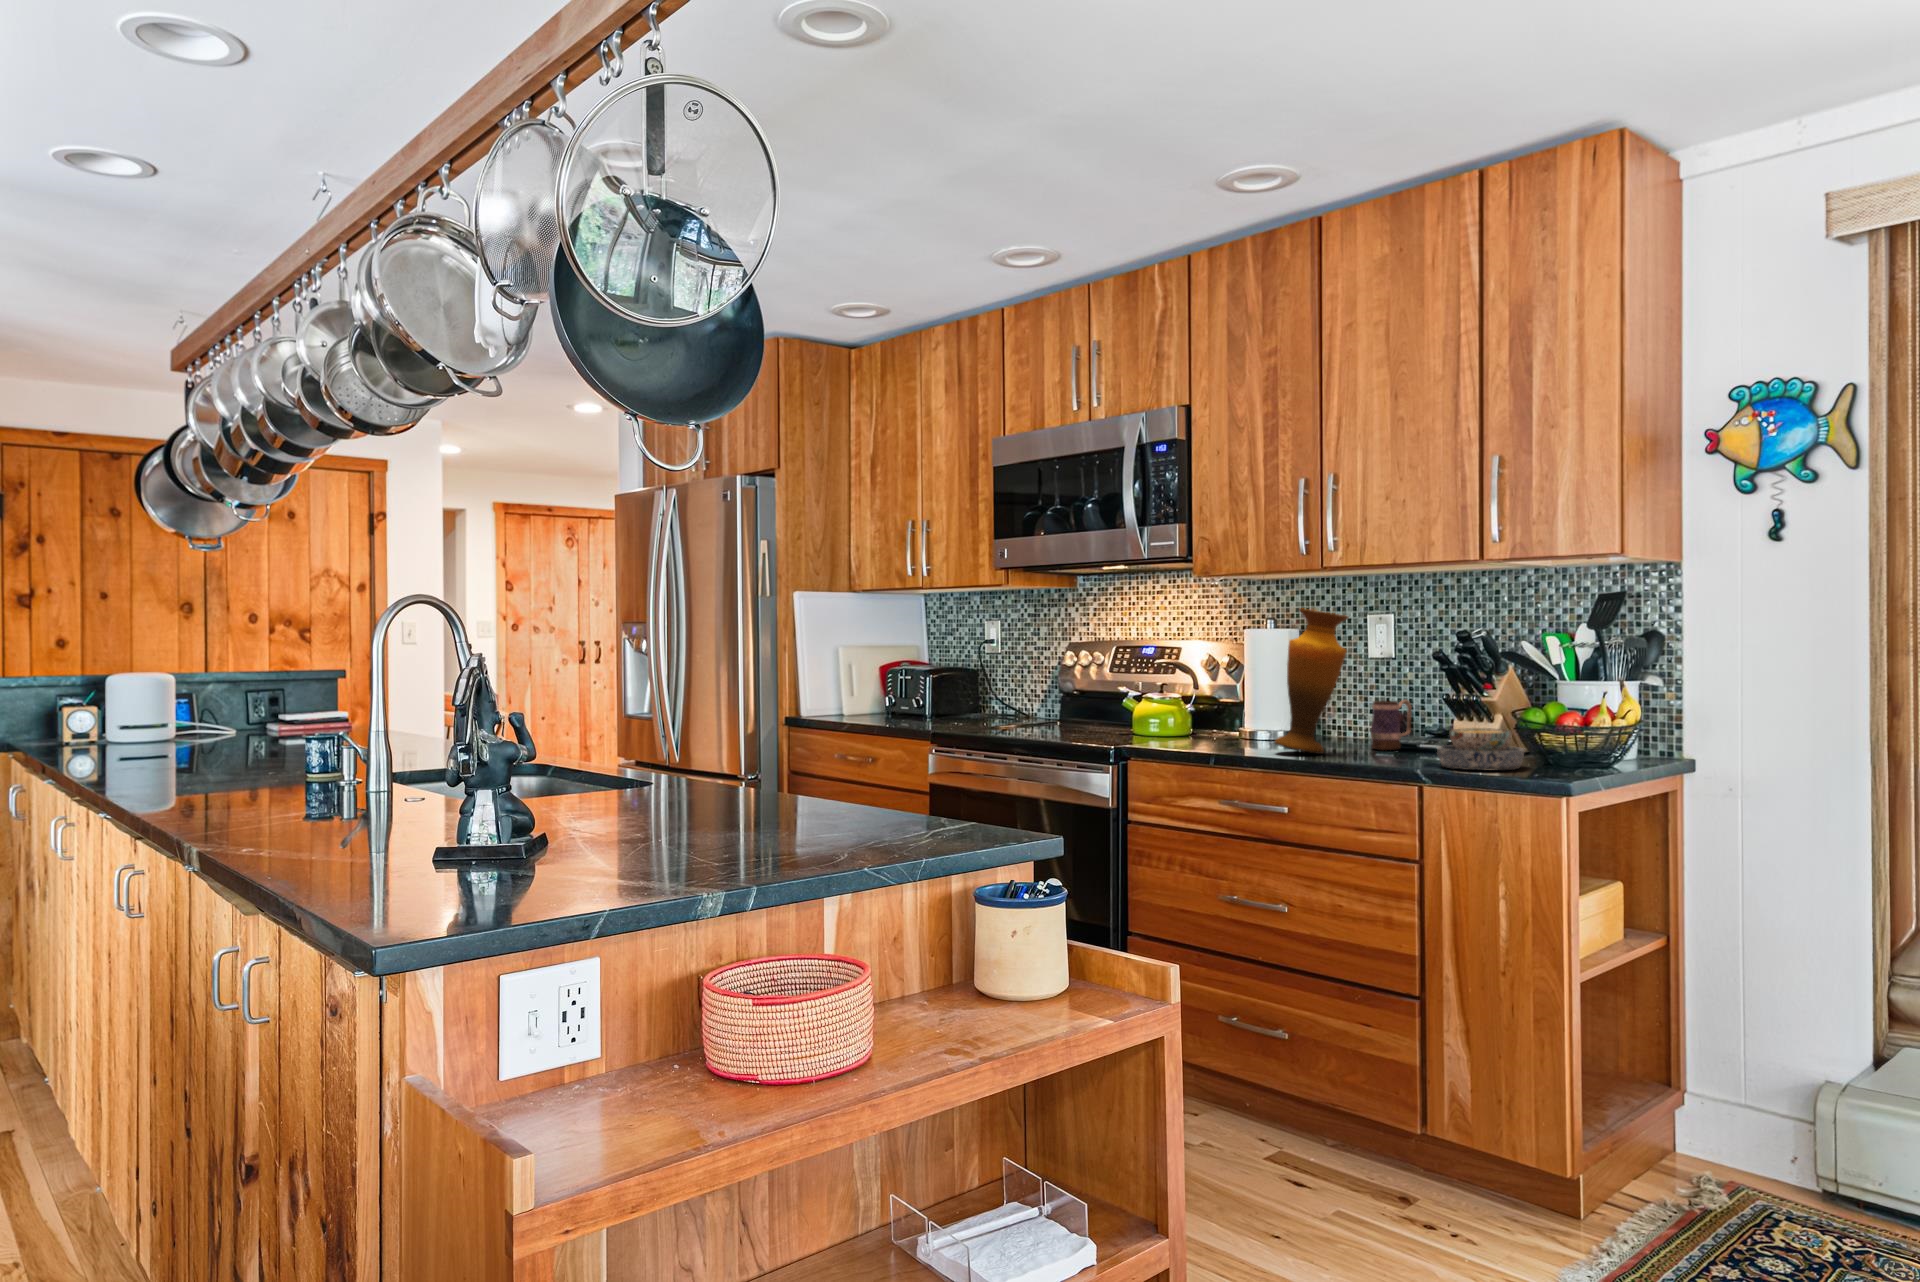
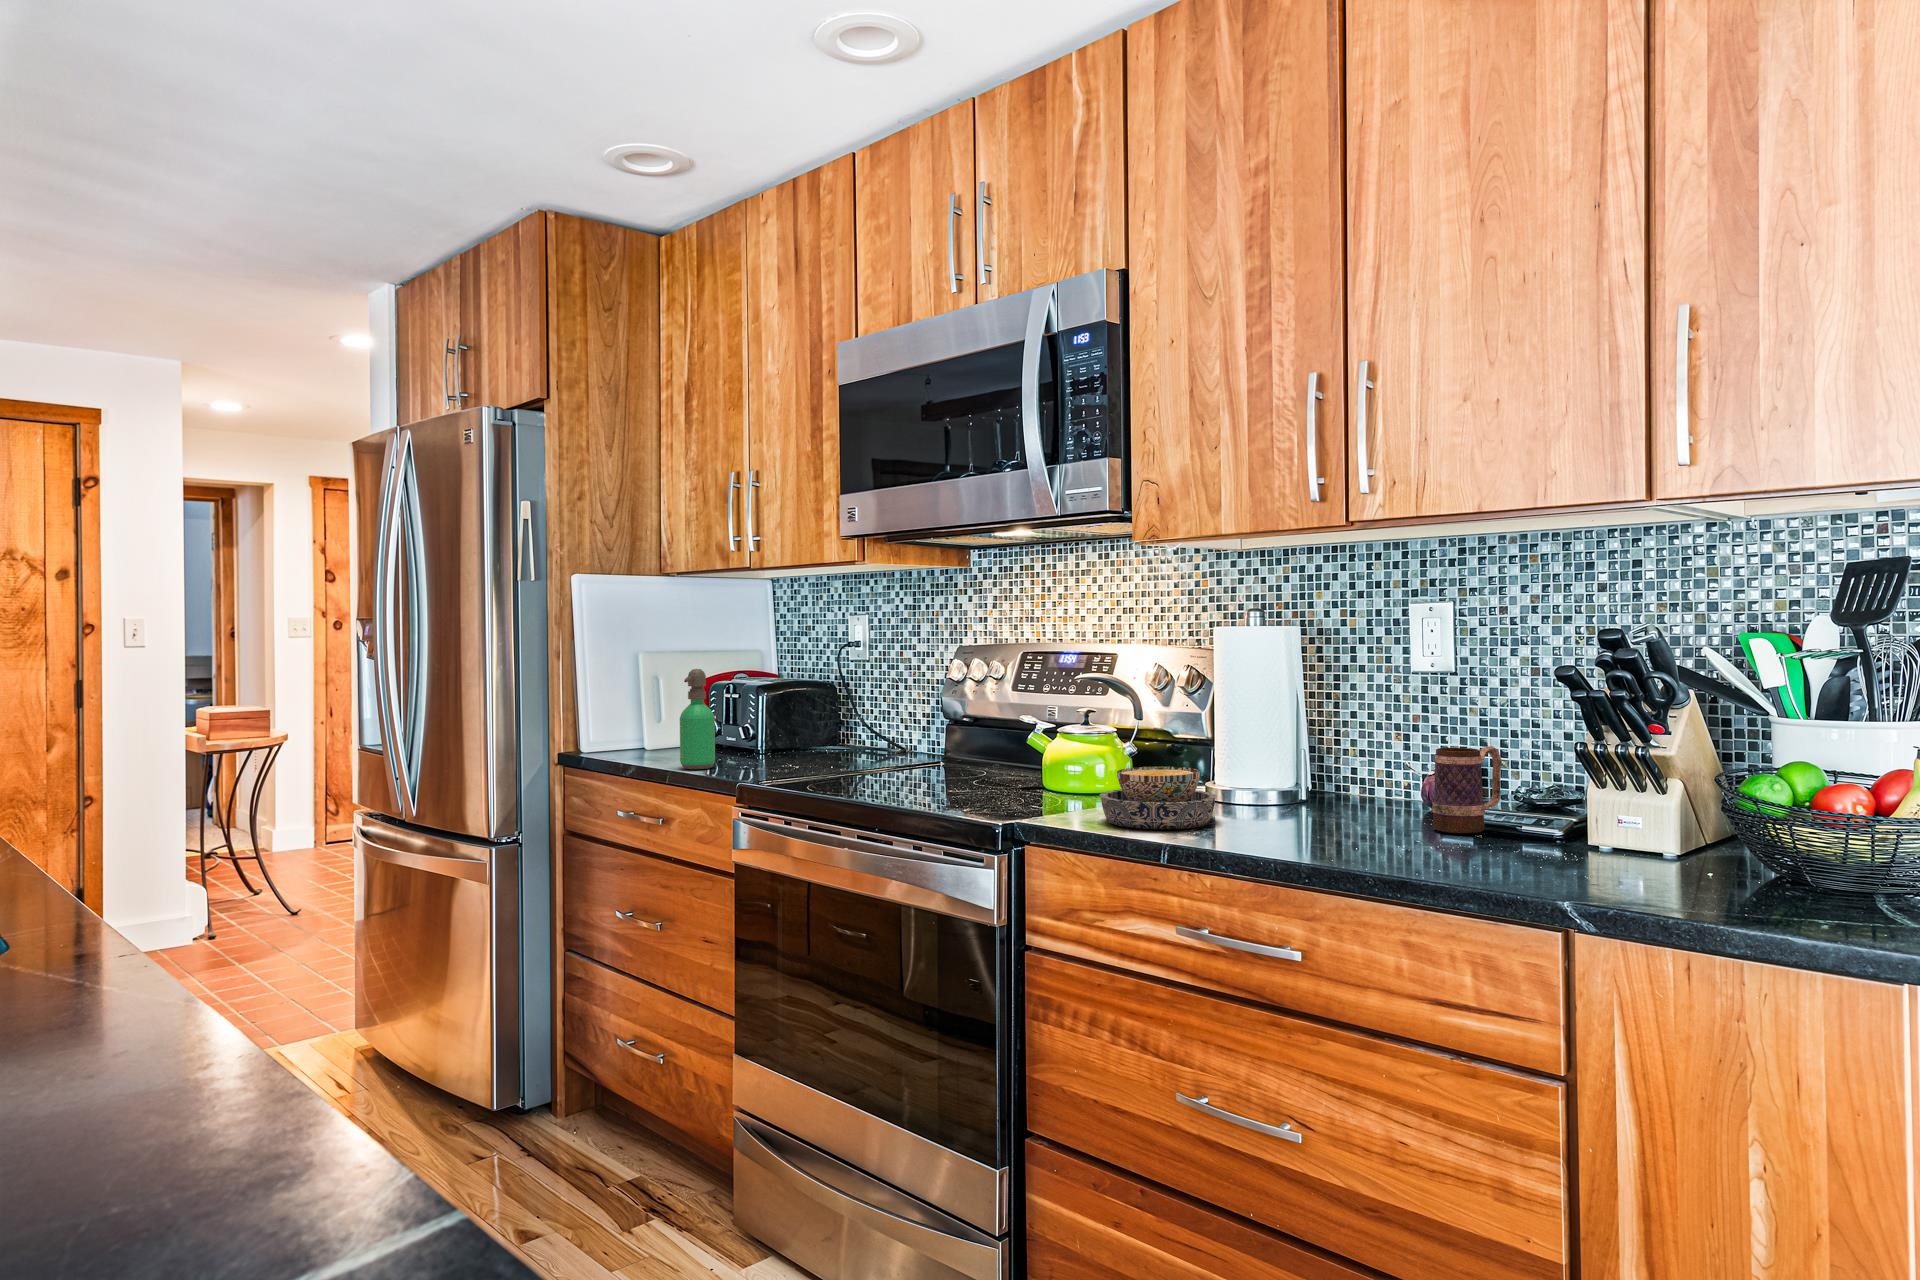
vase: present [1275,608,1349,754] -> none [1270,591,1402,845]
soap dispenser: none [881,657,904,725] -> present [680,669,715,769]
bowl: present [1437,728,1525,771] -> present [1099,767,1217,829]

